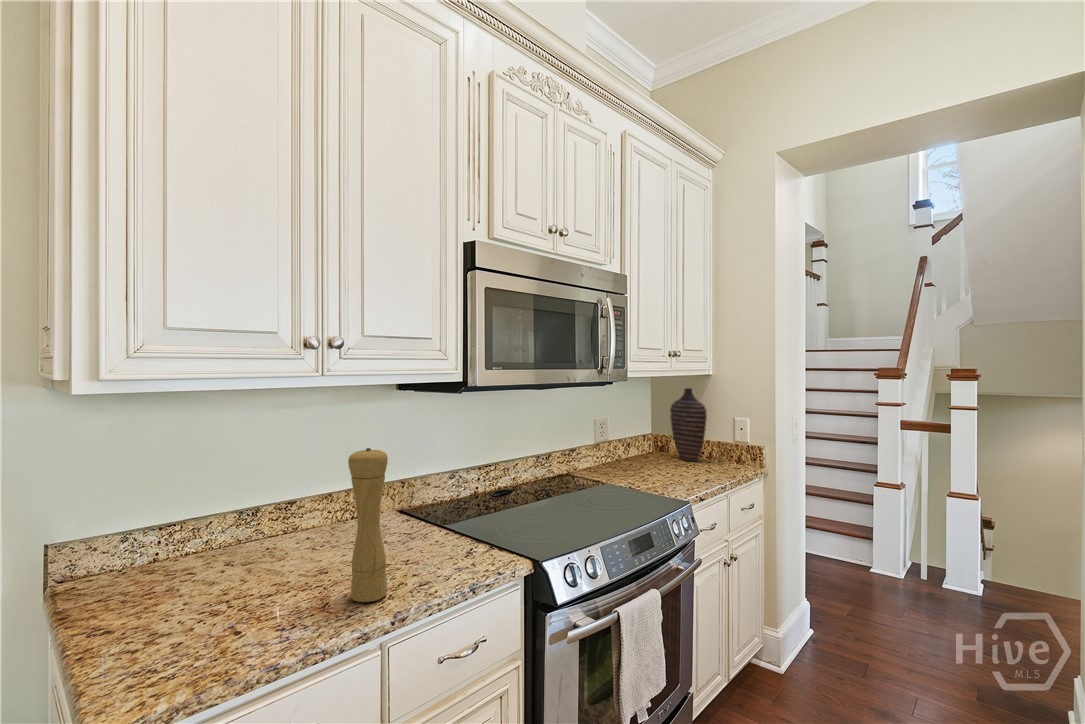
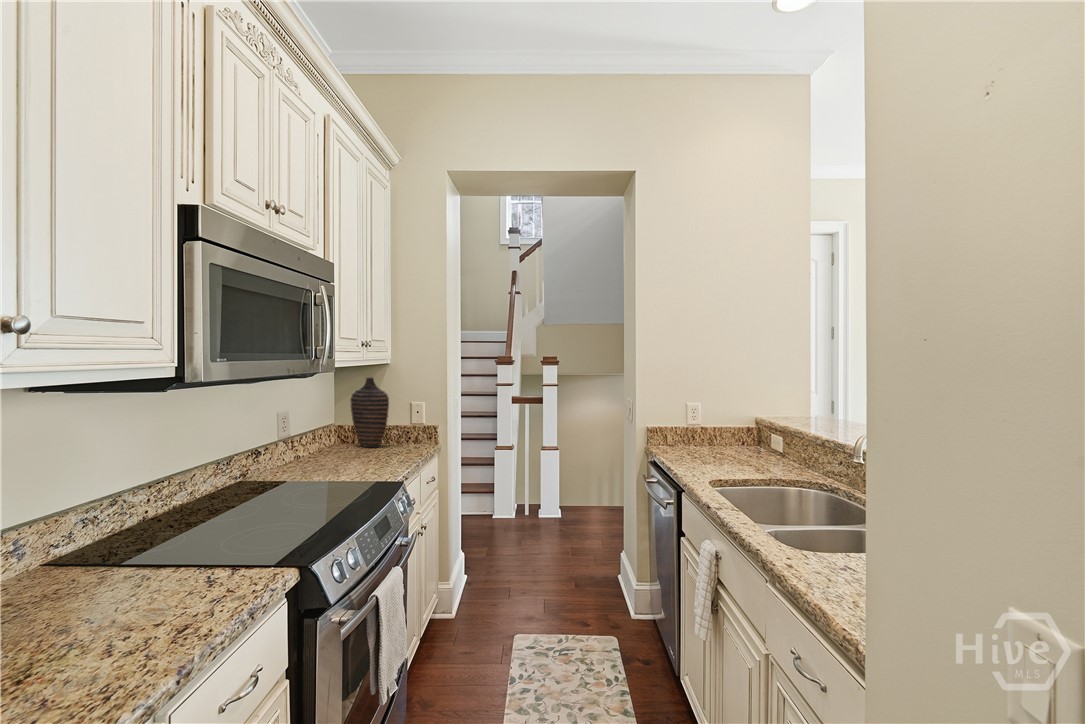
pepper mill: present [348,448,388,602] -> none [78,470,143,679]

